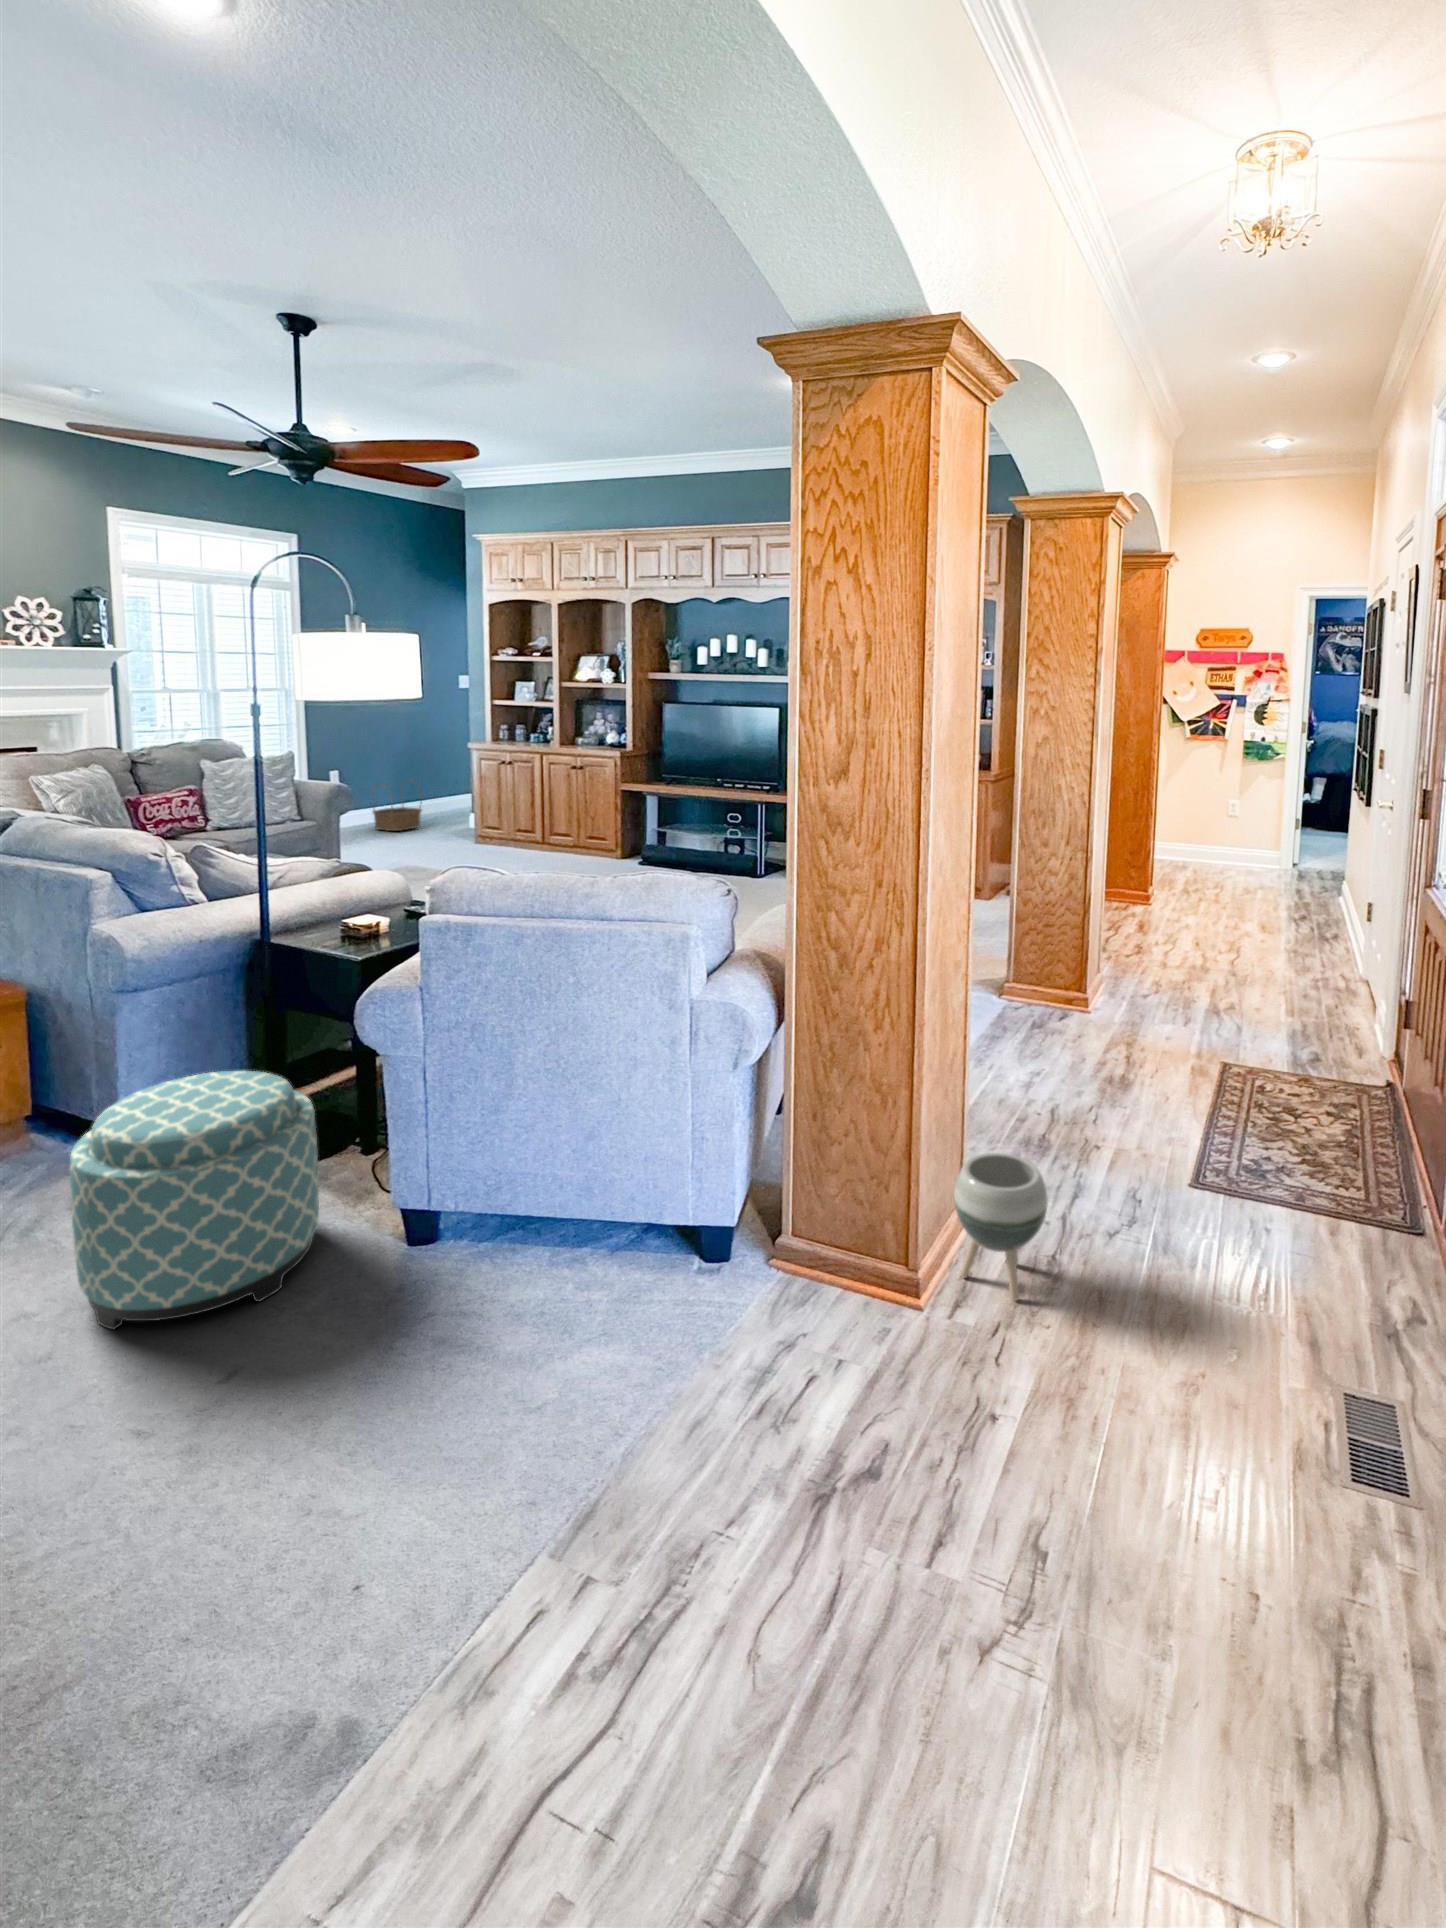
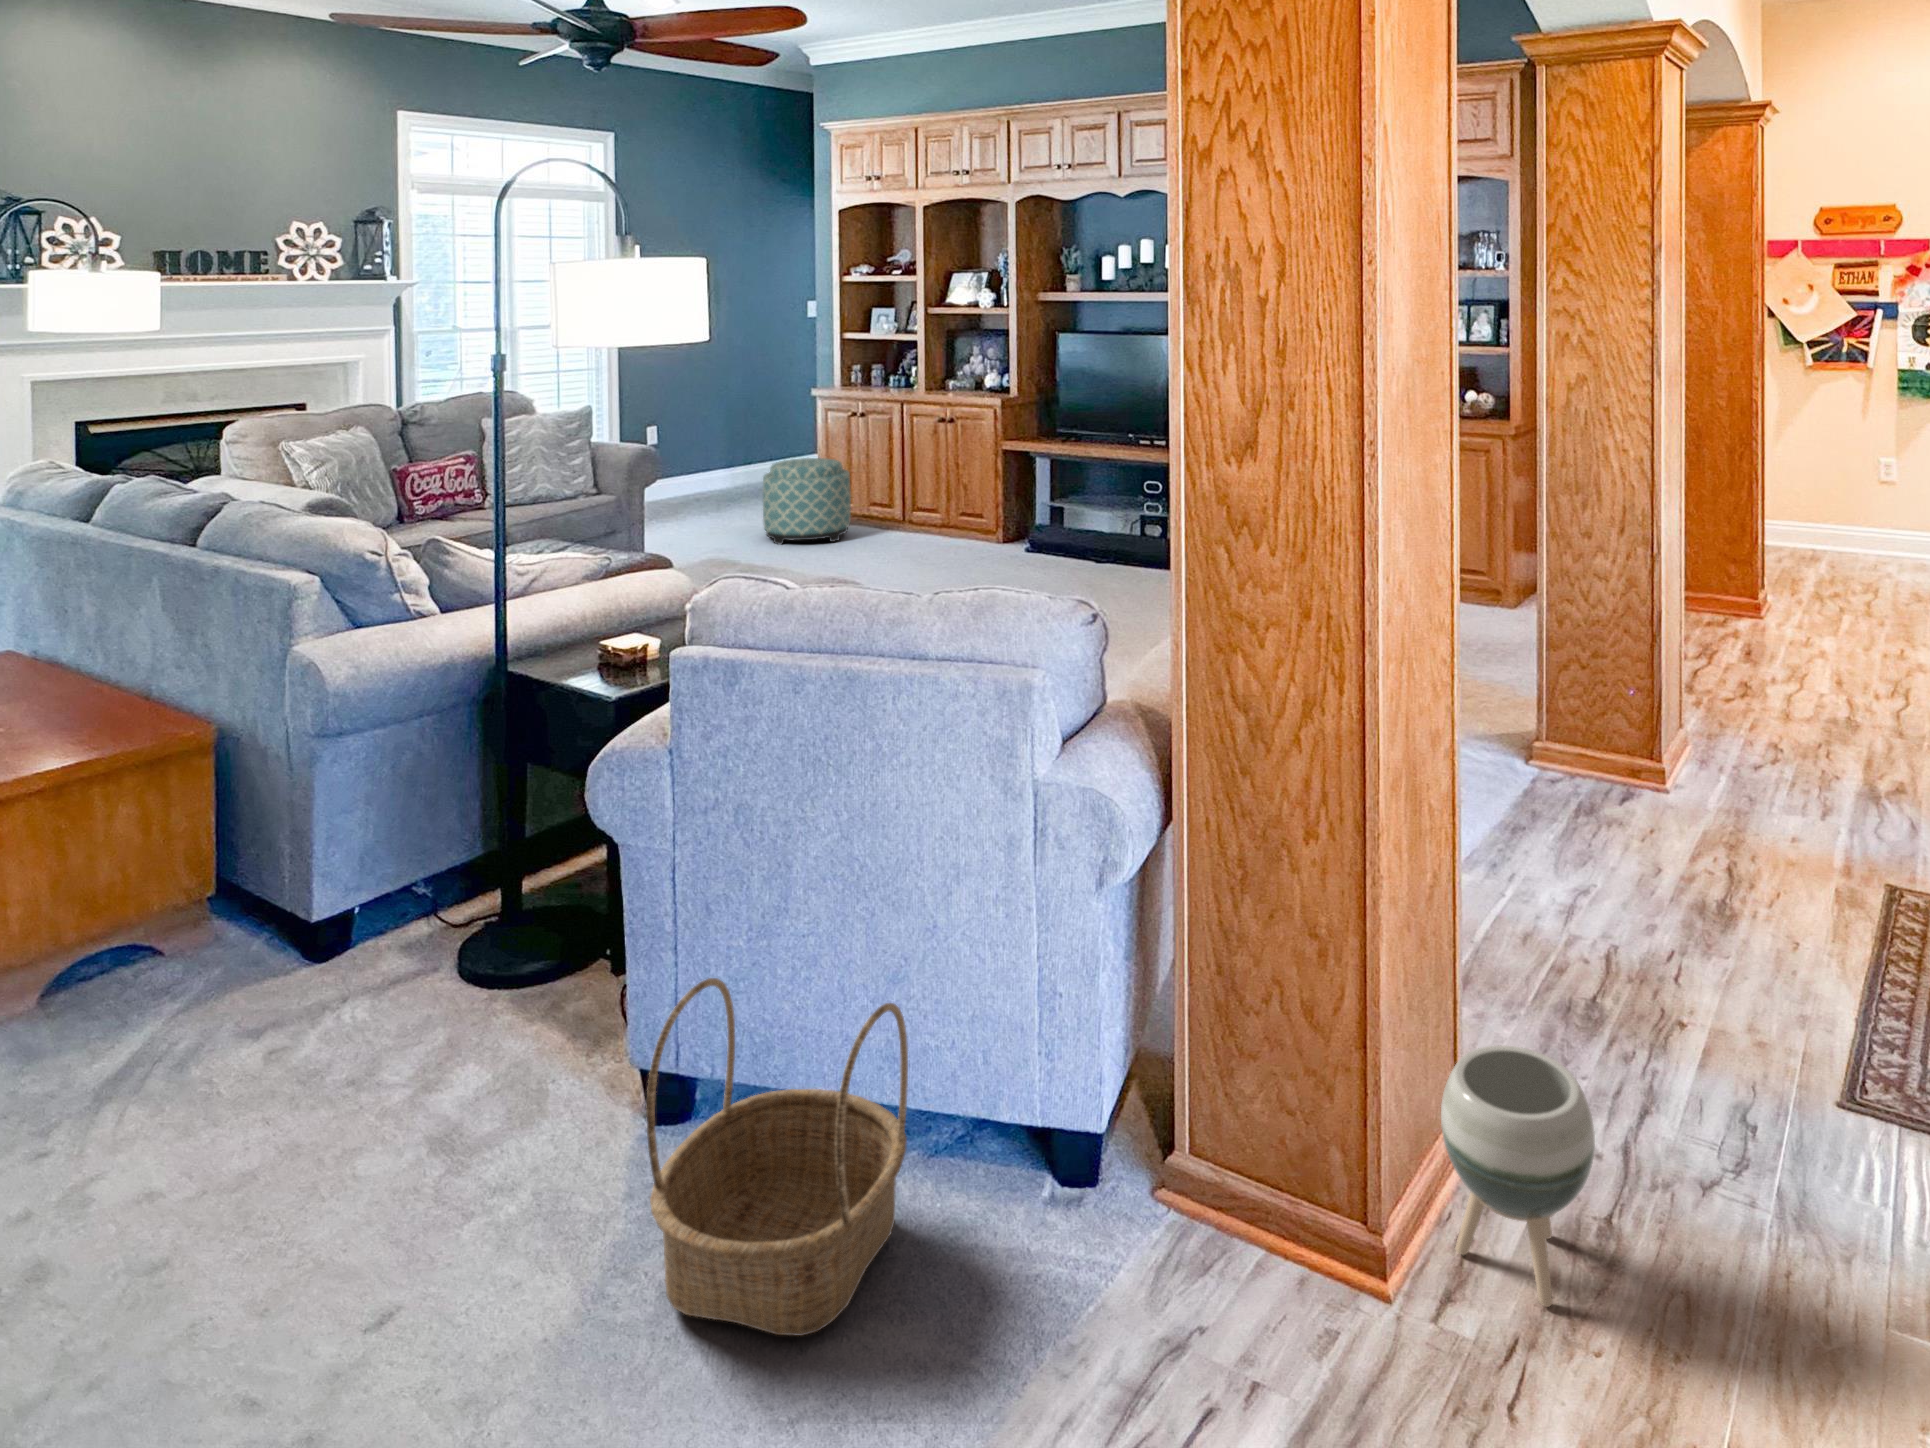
basket: present [373,783,422,831] -> present [646,978,908,1336]
ottoman: present [70,1071,319,1330] -> present [763,458,851,545]

